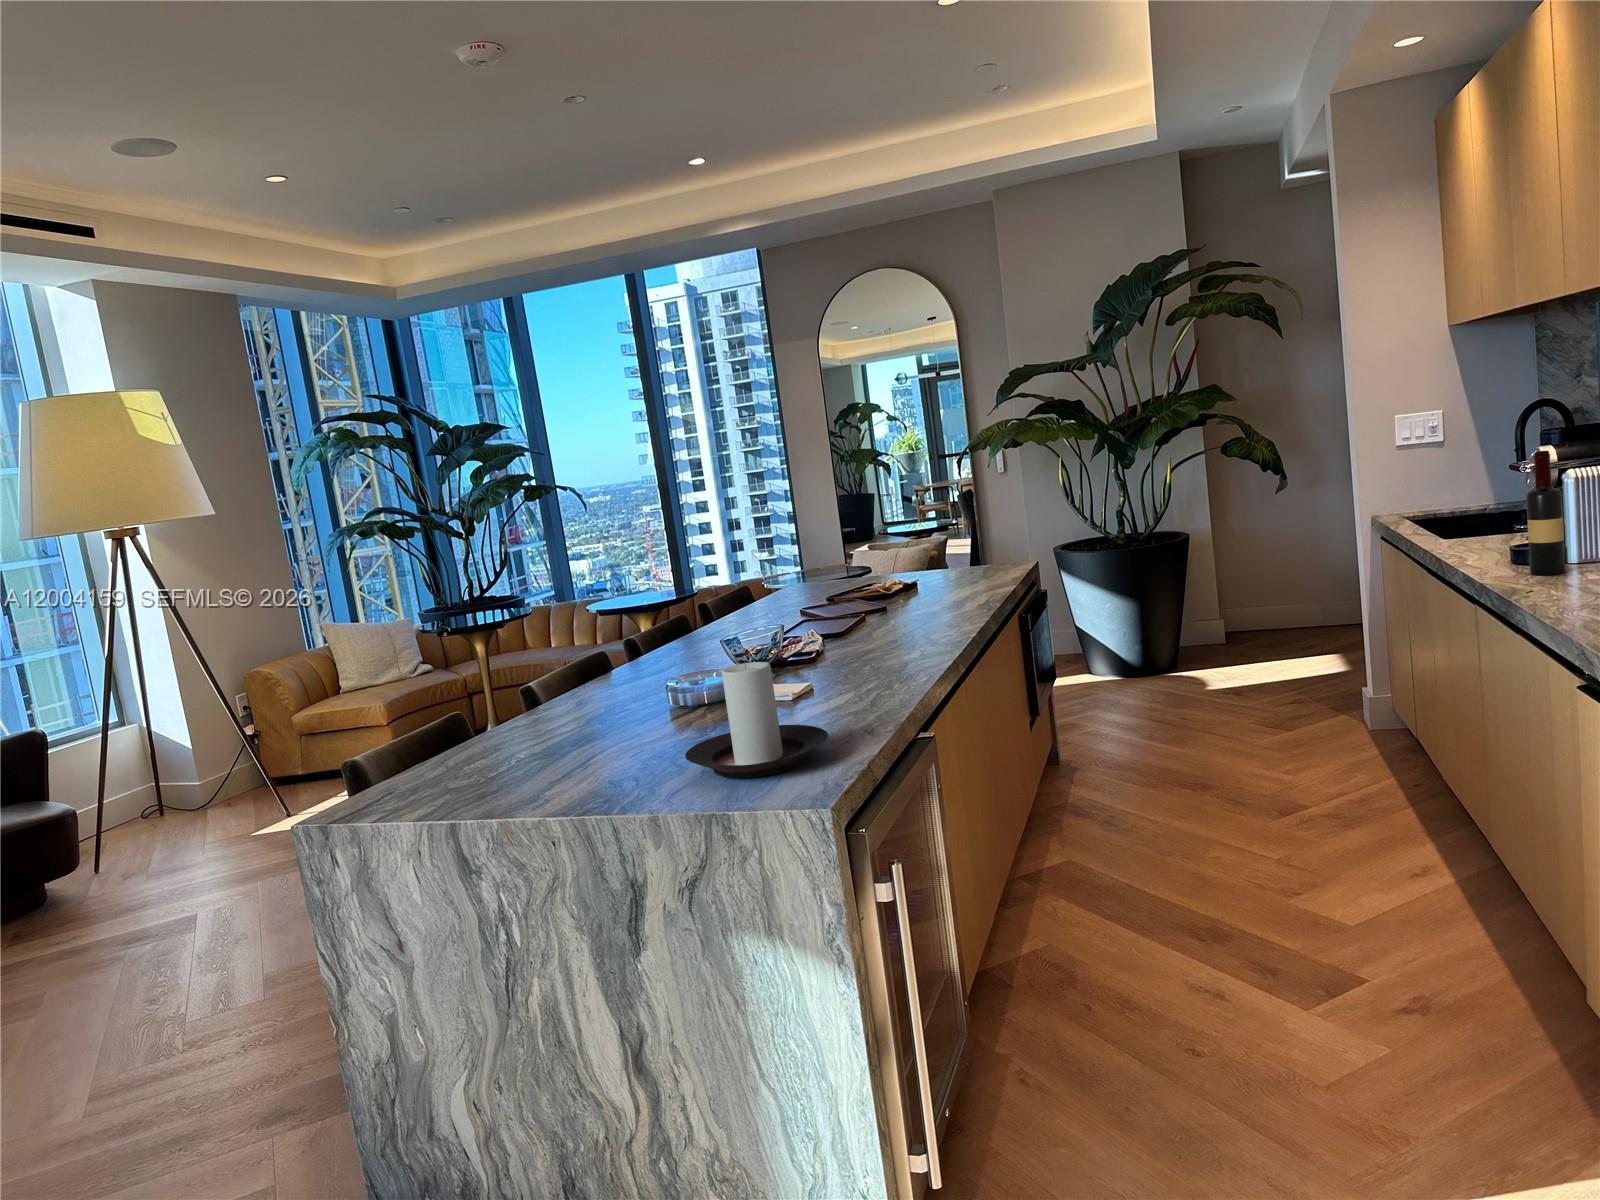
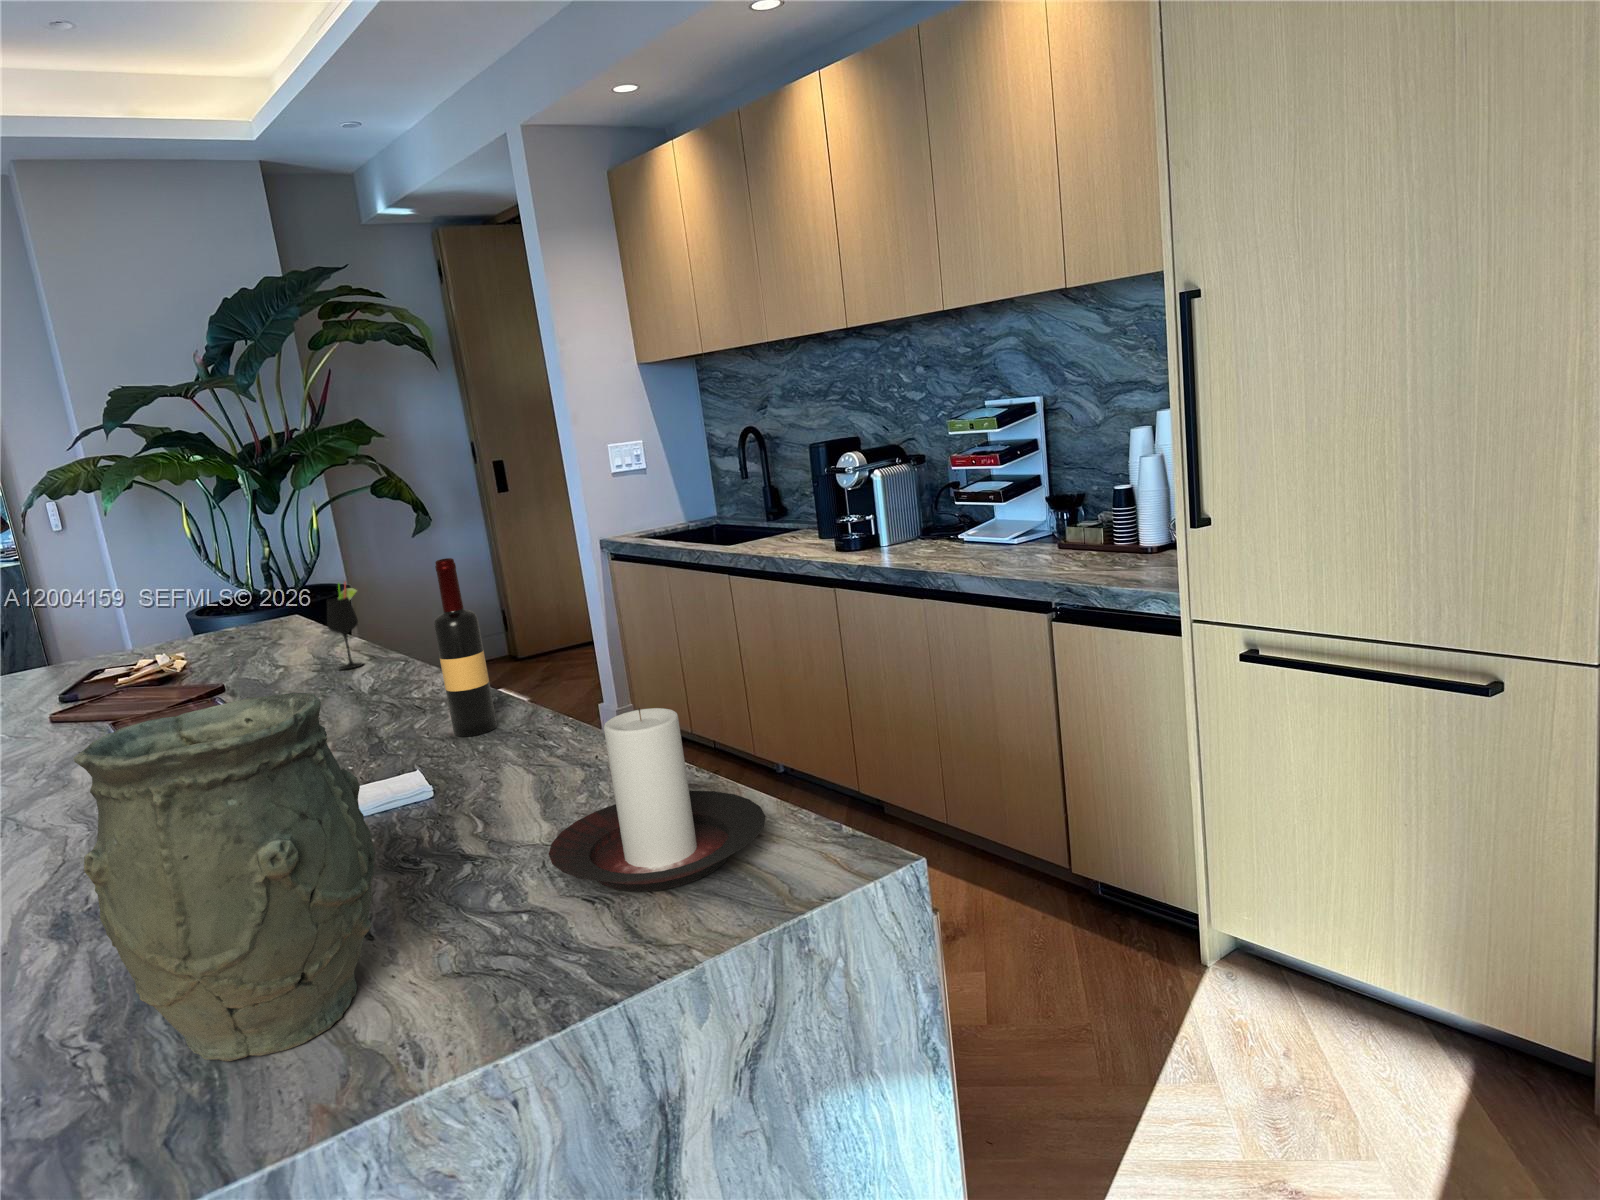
wine bottle: present [1526,451,1566,575] -> present [434,558,497,737]
wine glass: none [935,543,959,610] -> present [327,582,363,669]
vase: none [468,612,602,788] -> present [73,693,375,1061]

